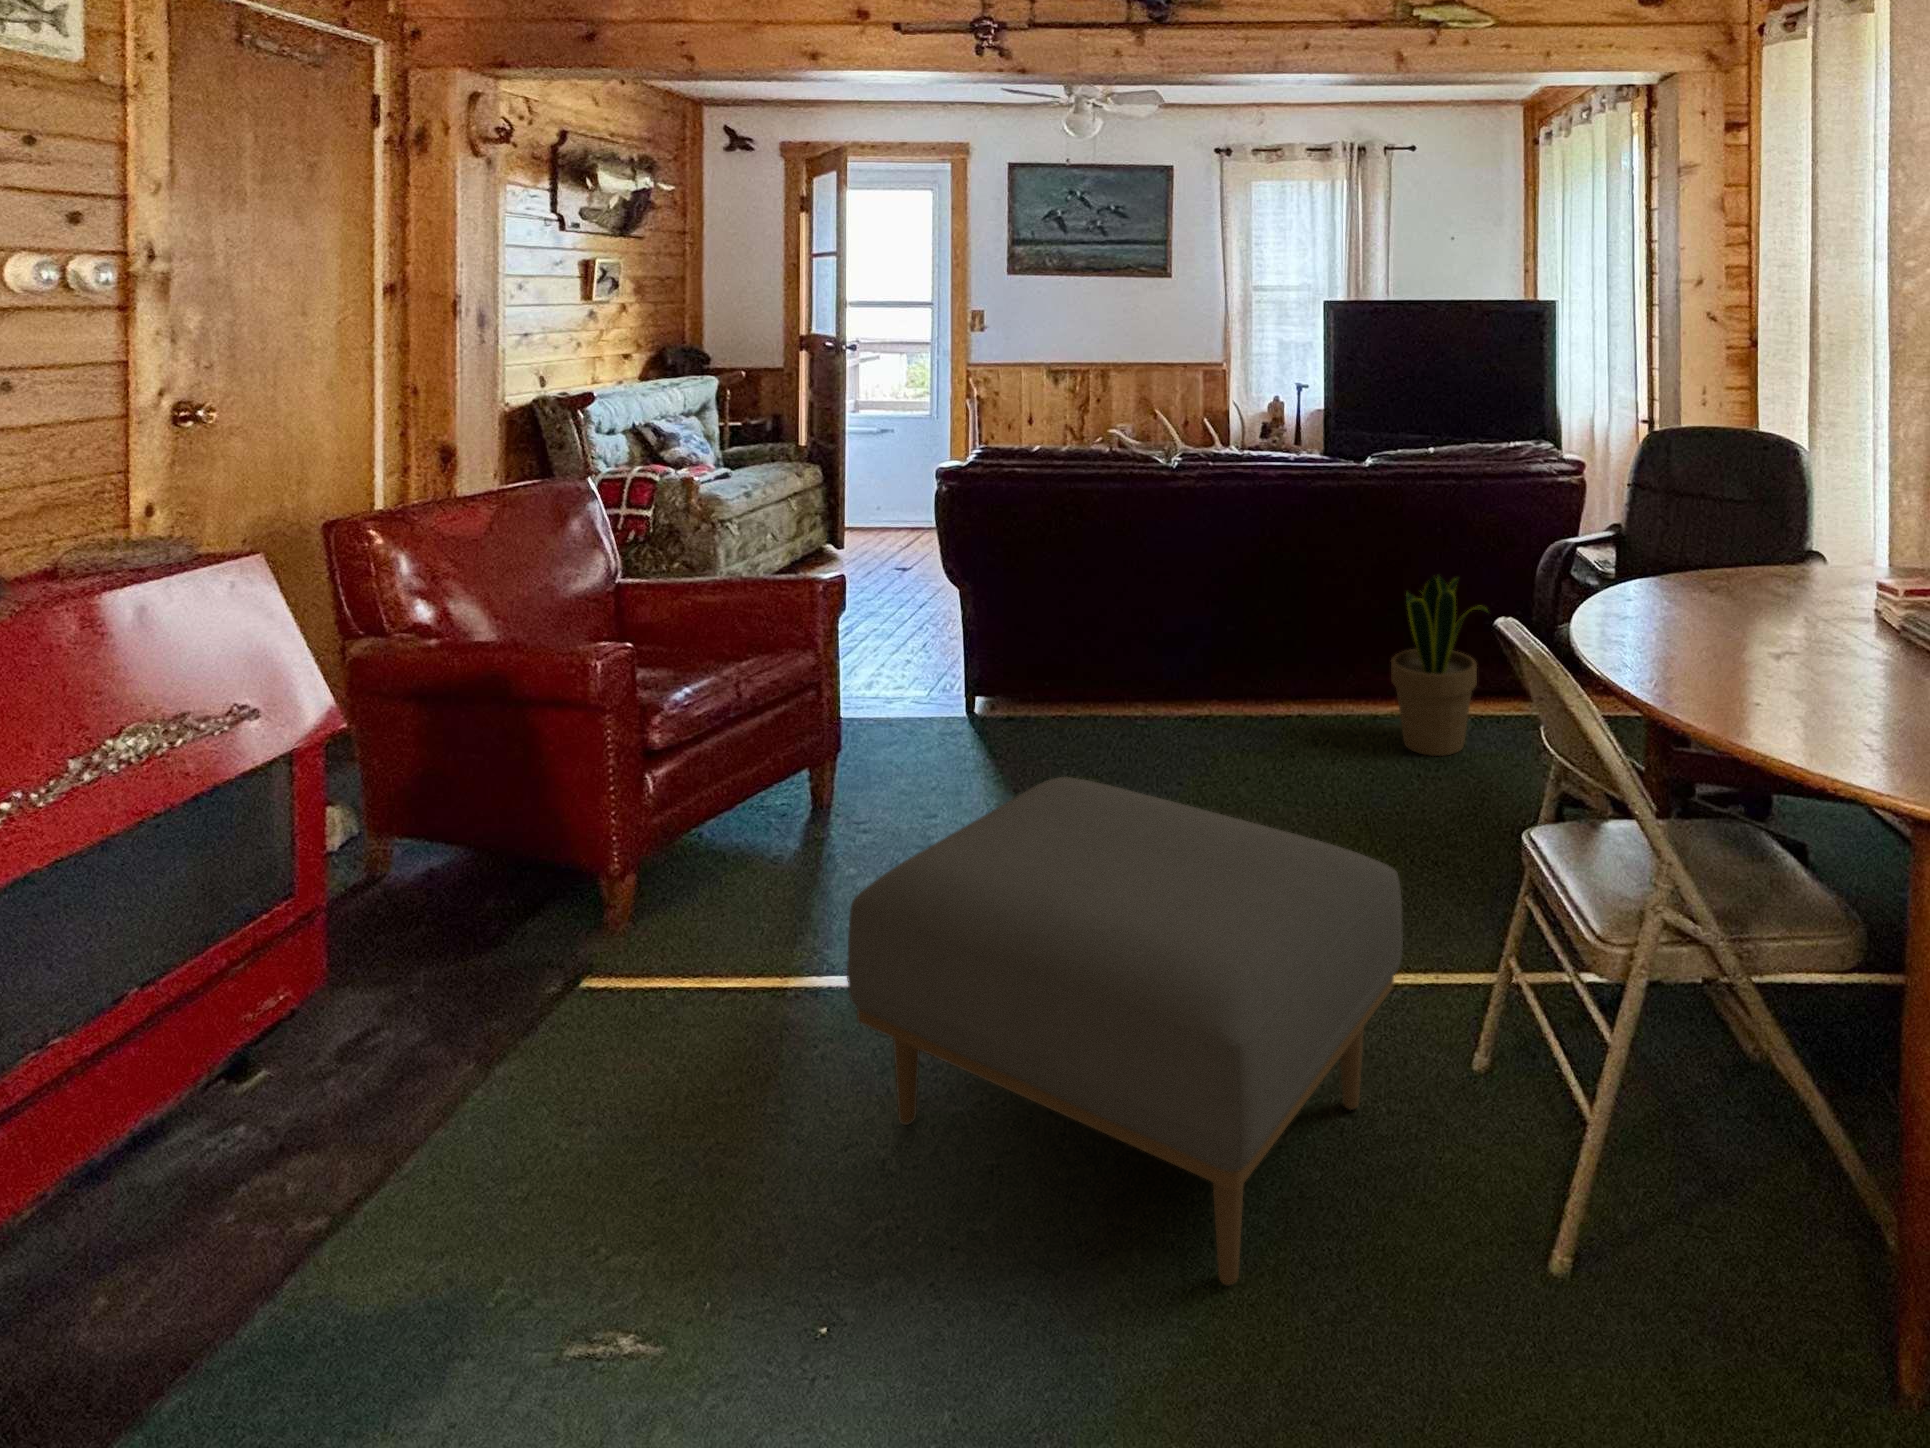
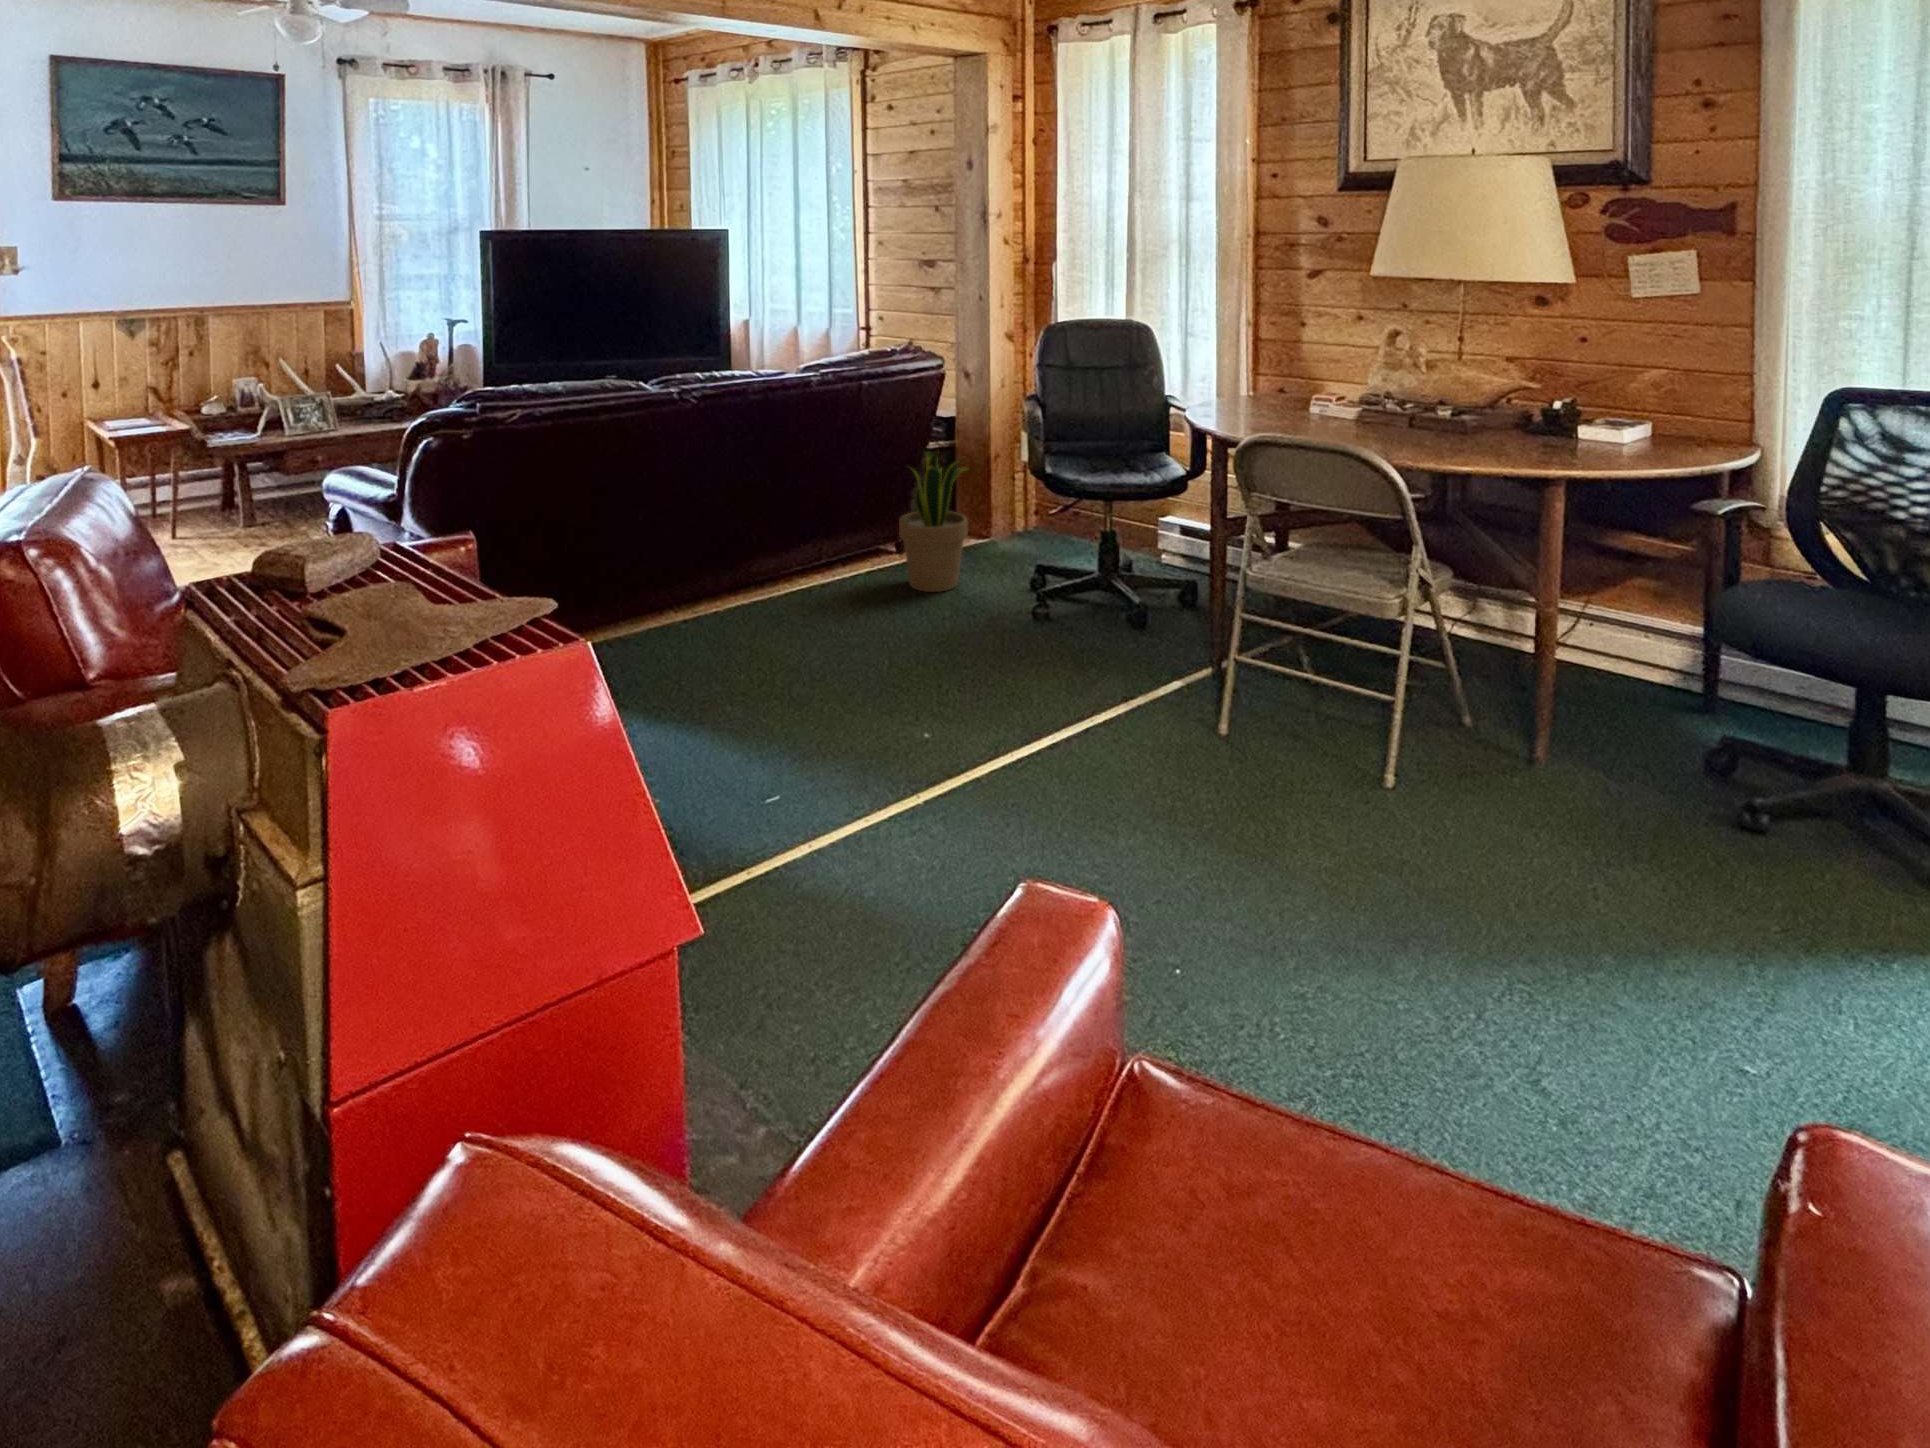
ottoman: present [847,777,1403,1285] -> none [985,582,1356,841]

